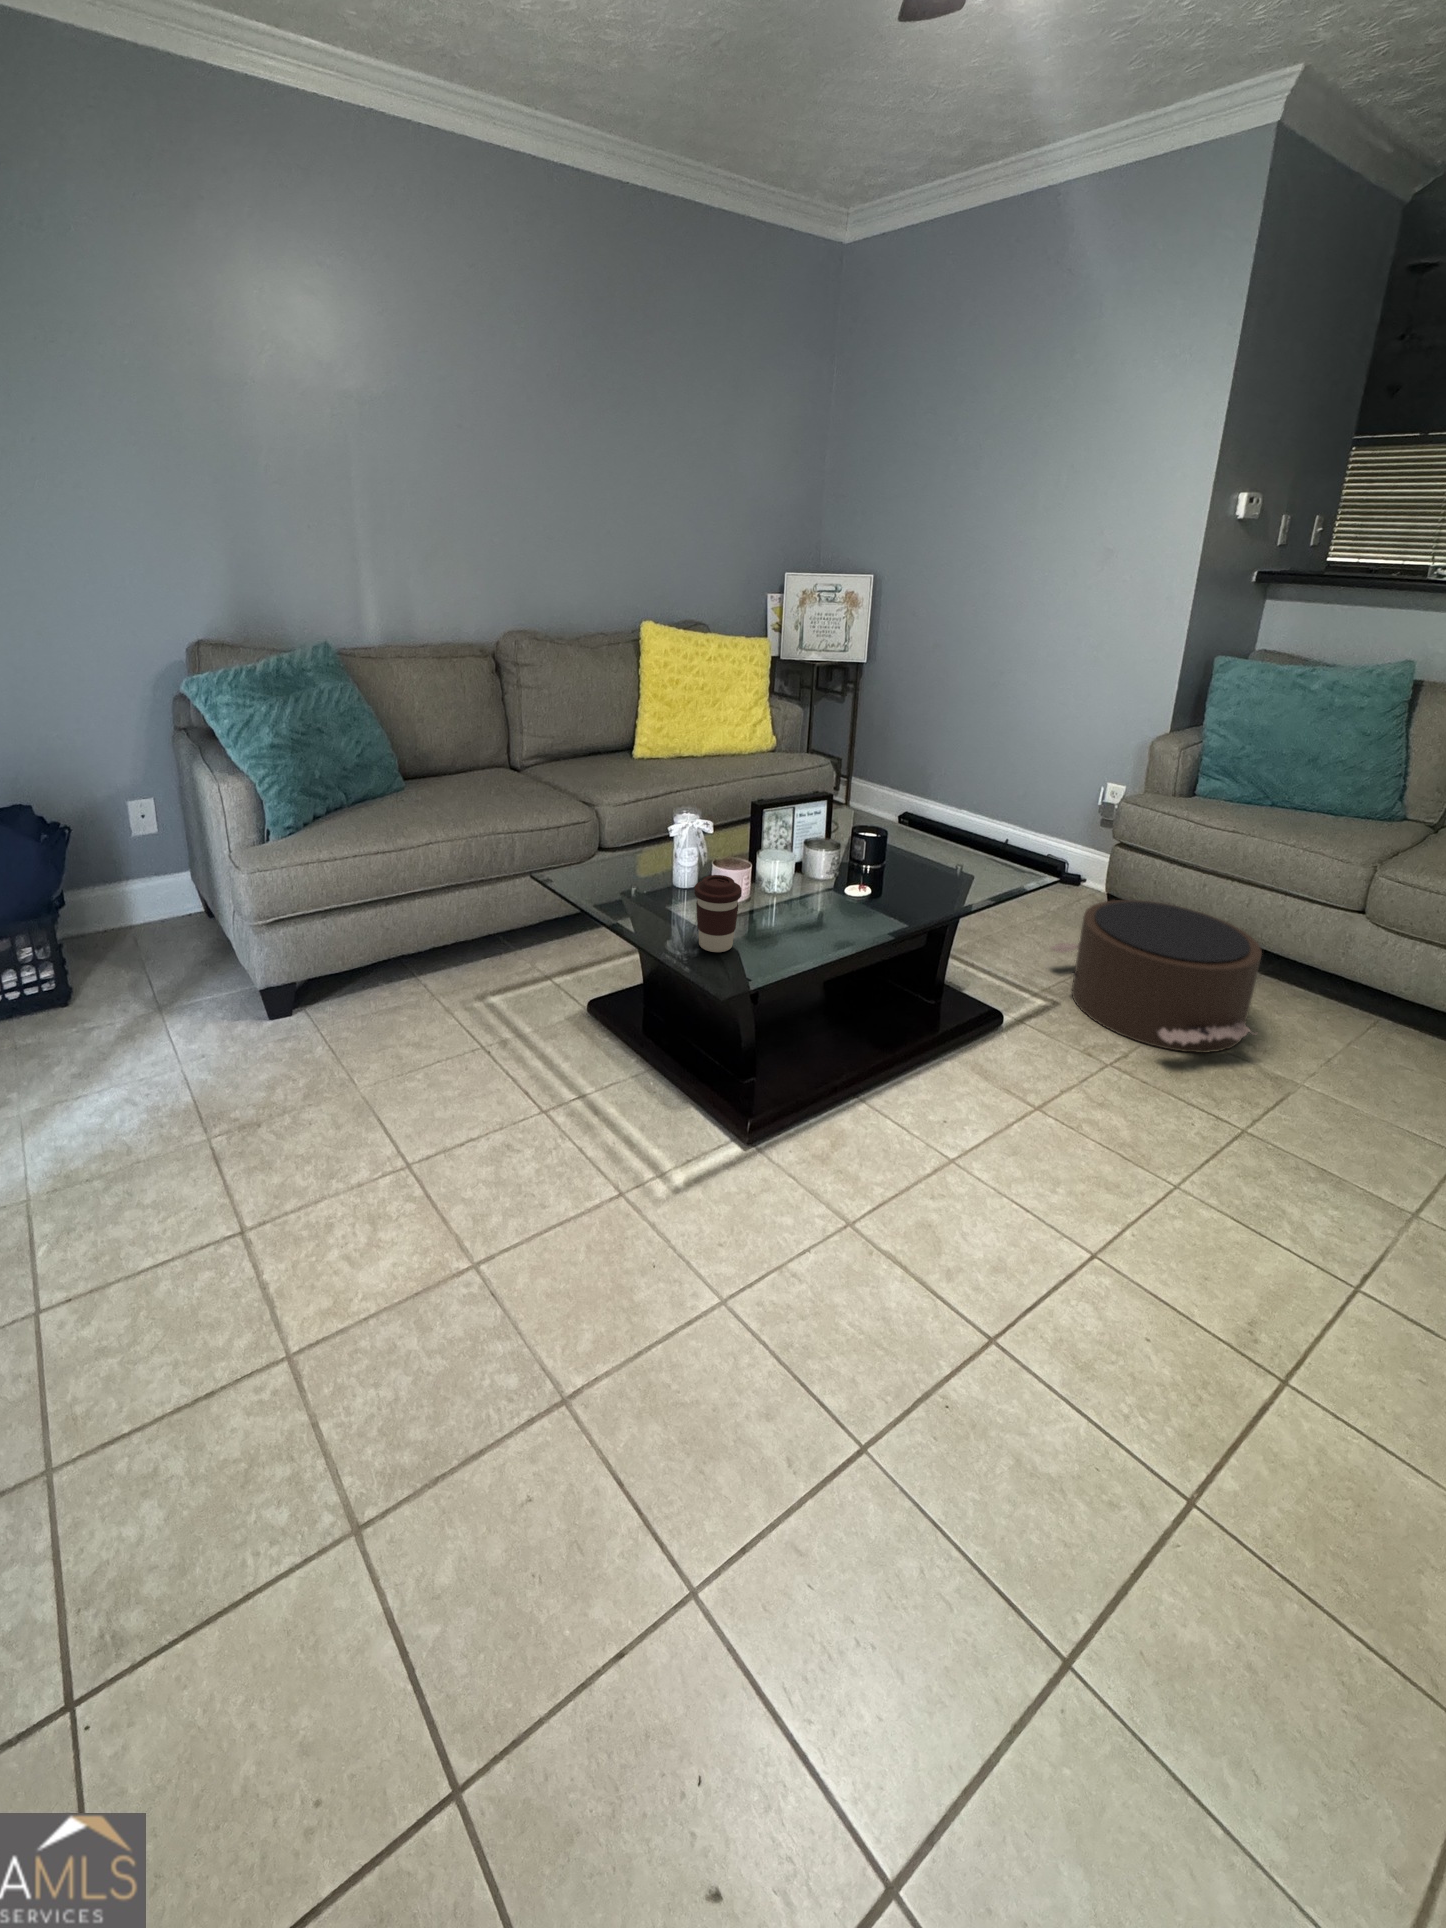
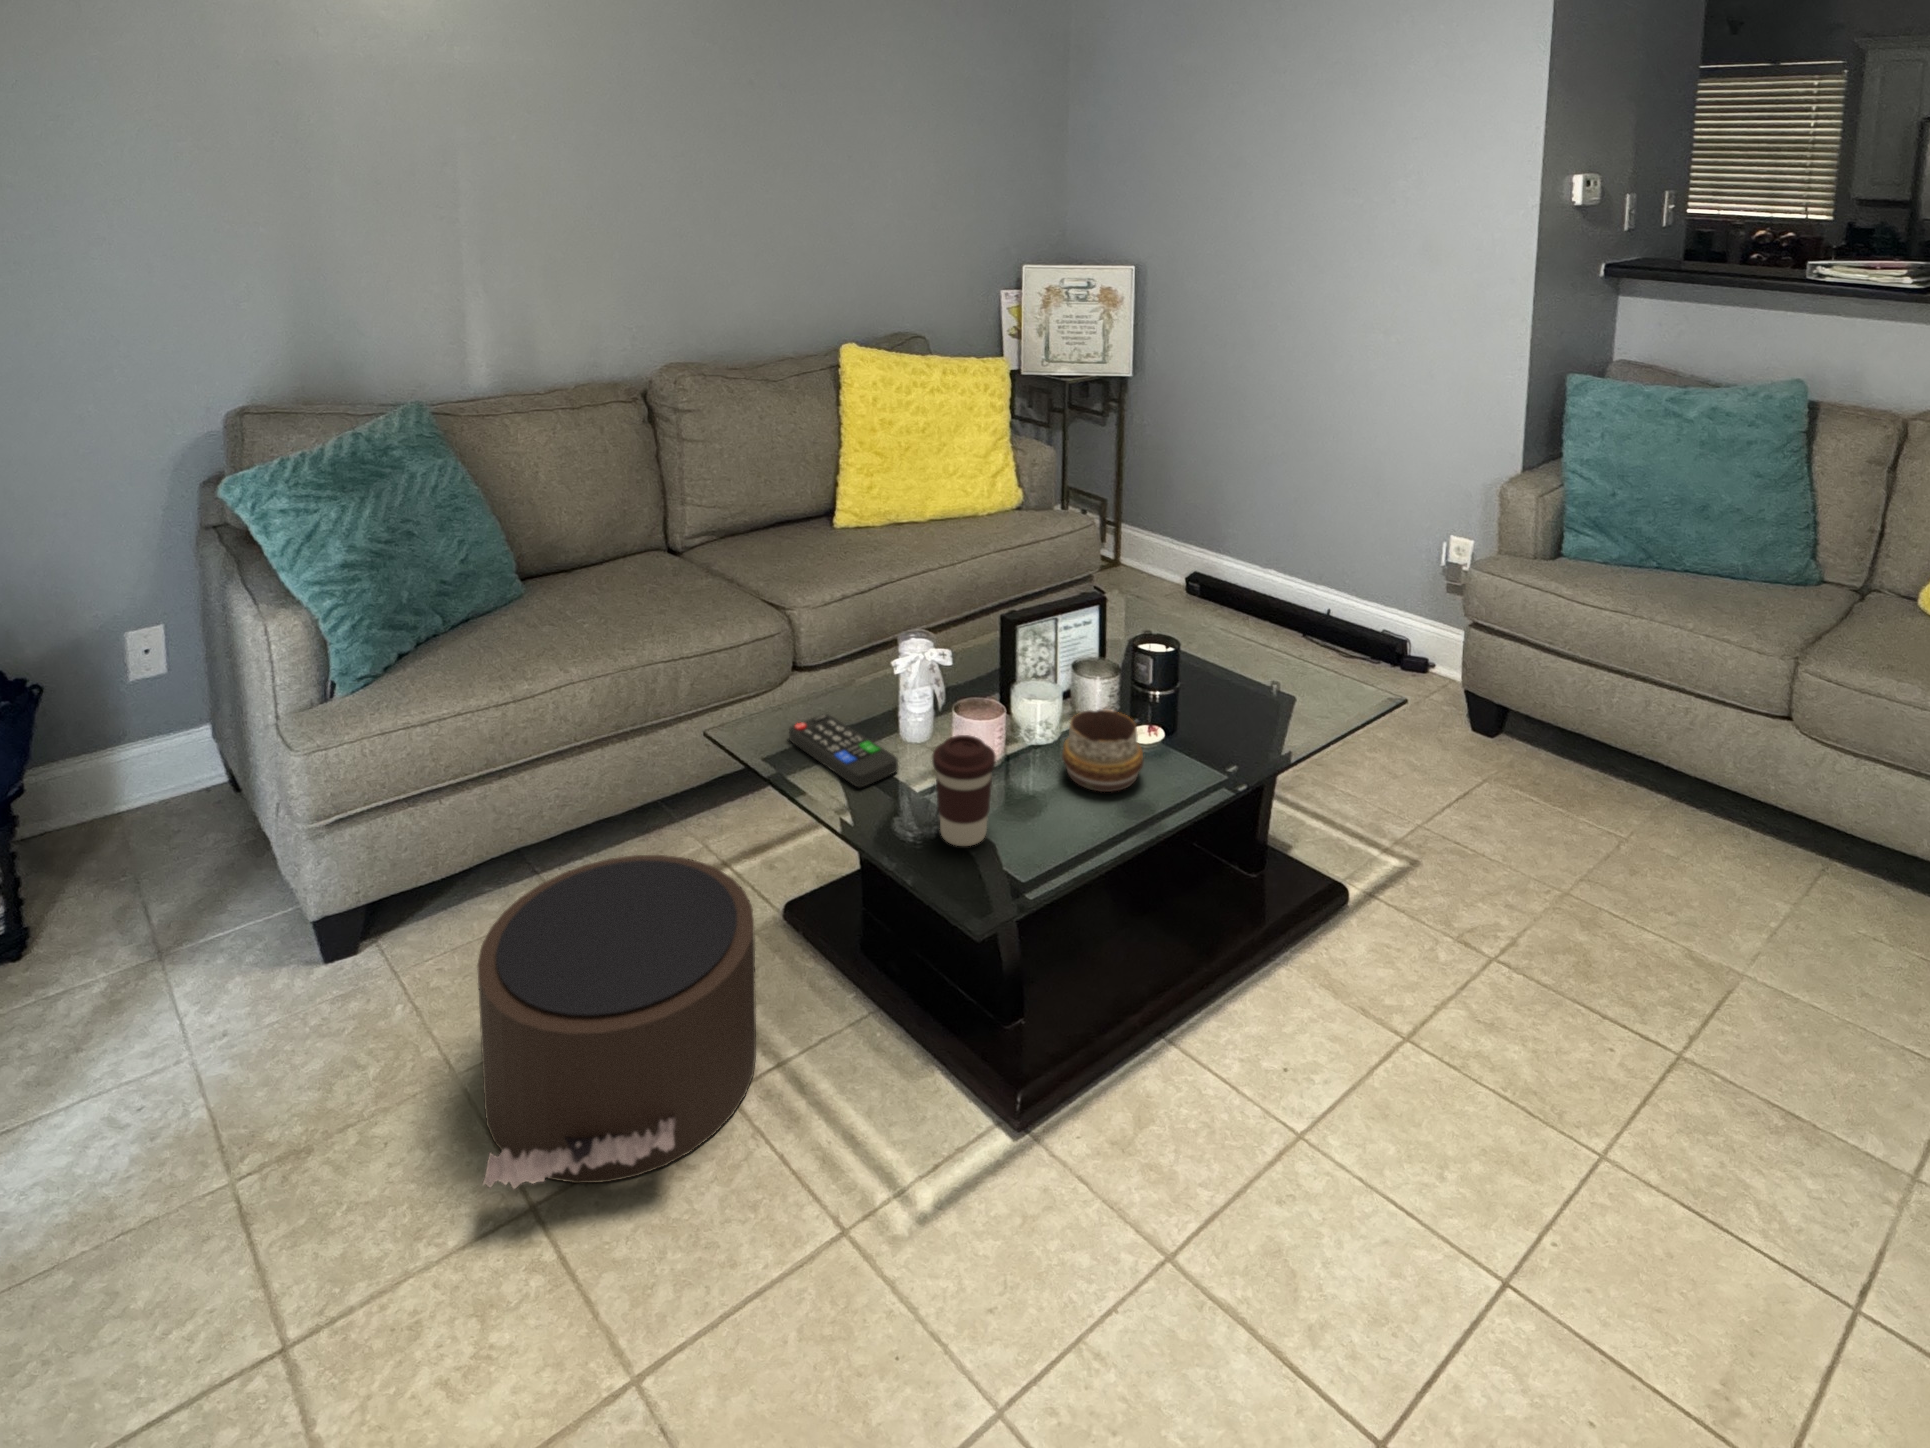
remote control: none [592,869,670,914] -> present [789,714,898,787]
decorative bowl: none [792,870,853,925] -> present [1062,710,1143,792]
pouf: present [1051,900,1262,1053] -> present [478,855,756,1189]

